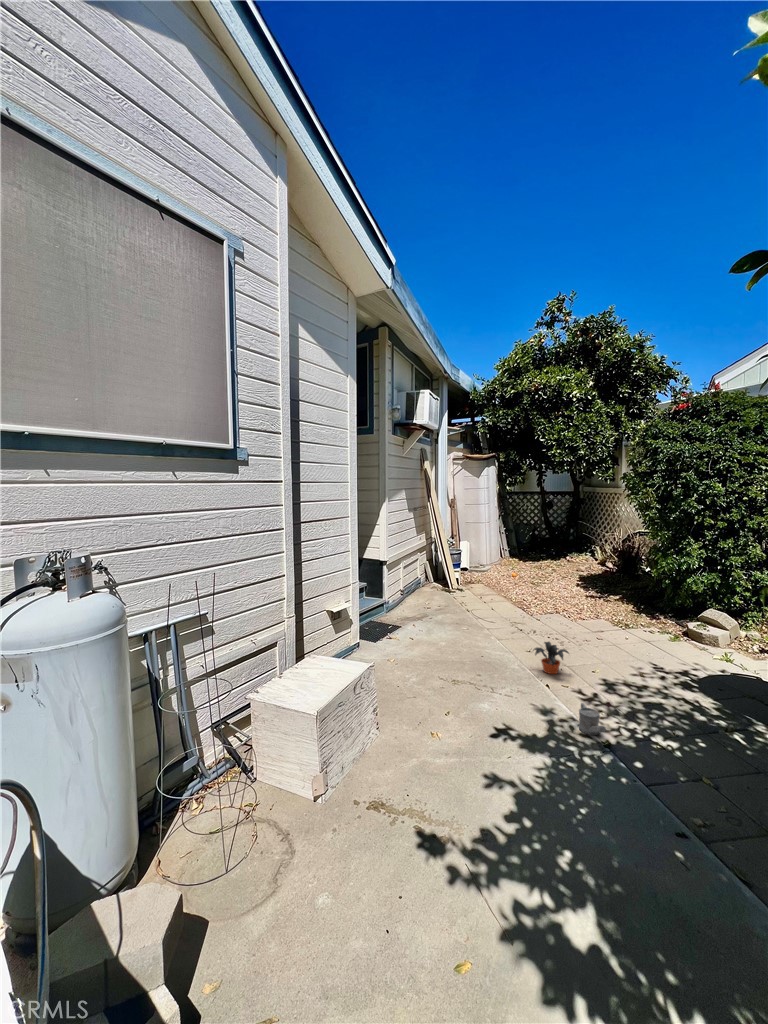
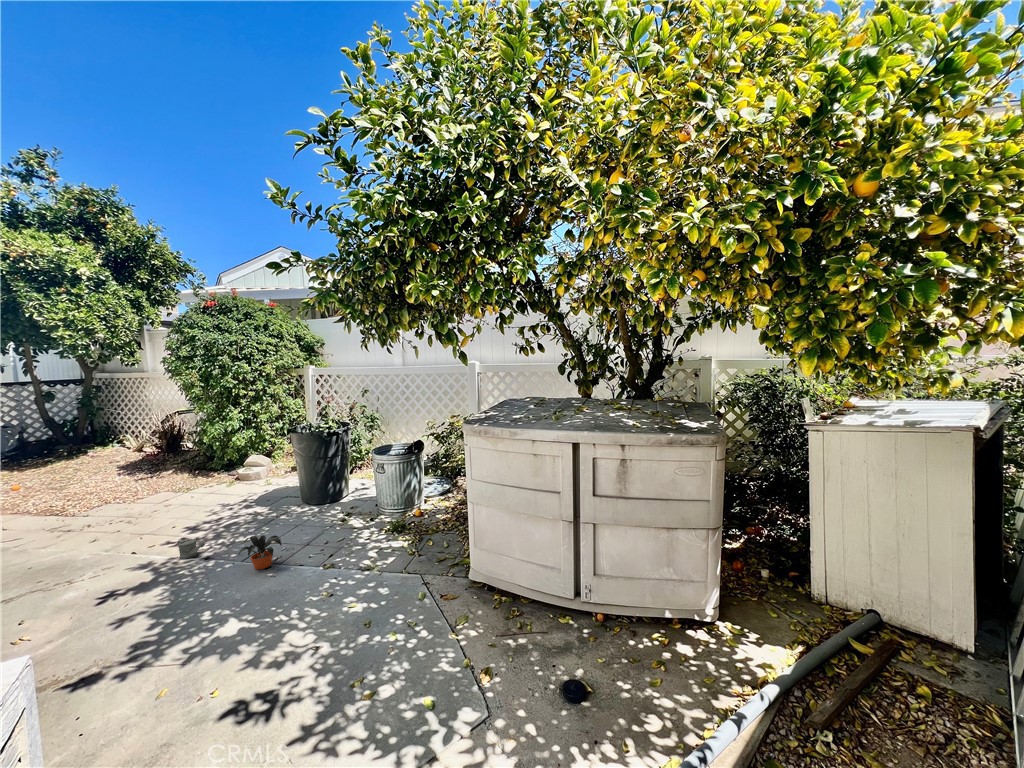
potted plant: present [534,642,569,674] -> present [239,535,282,569]

